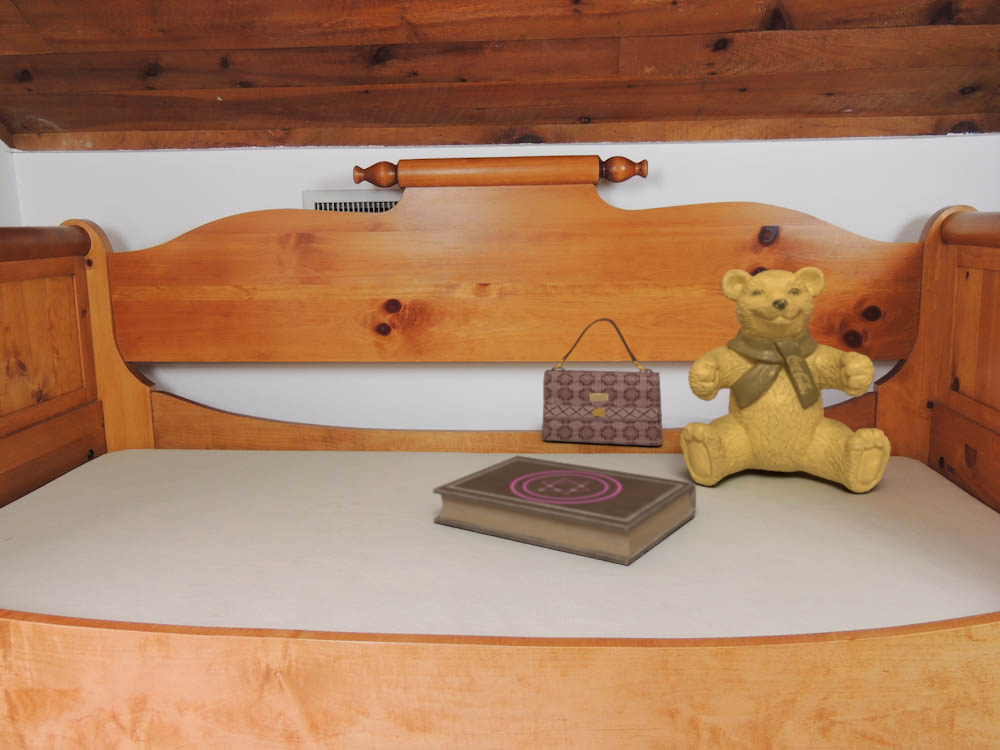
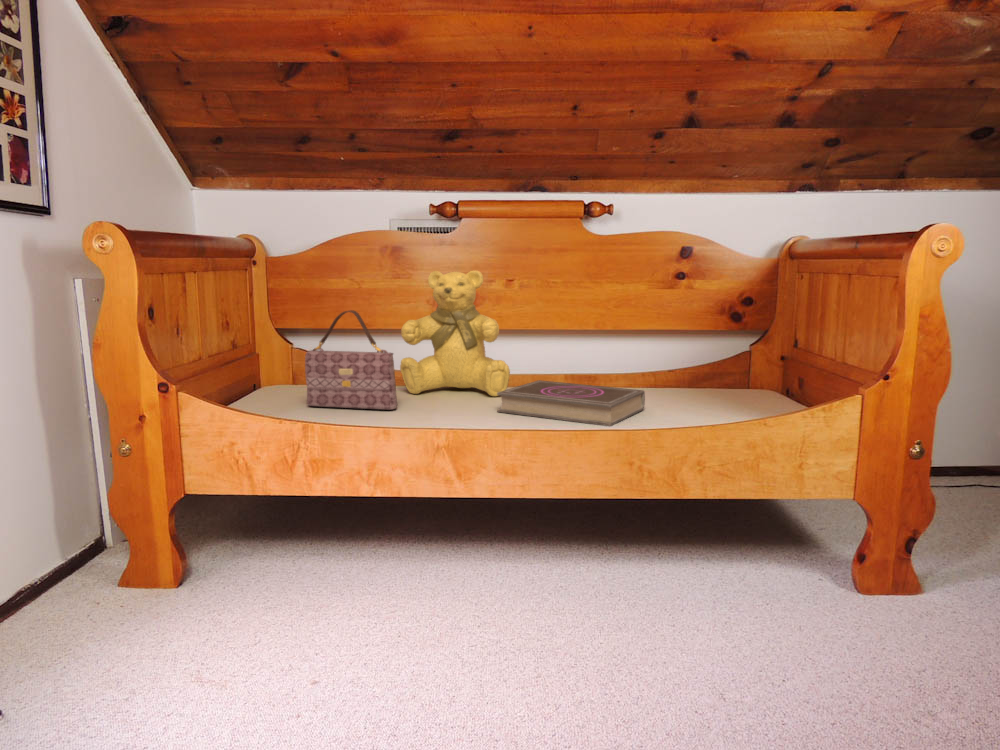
teddy bear: present [680,267,891,493] -> present [400,271,510,396]
handbag: present [542,318,663,446] -> present [305,310,397,410]

